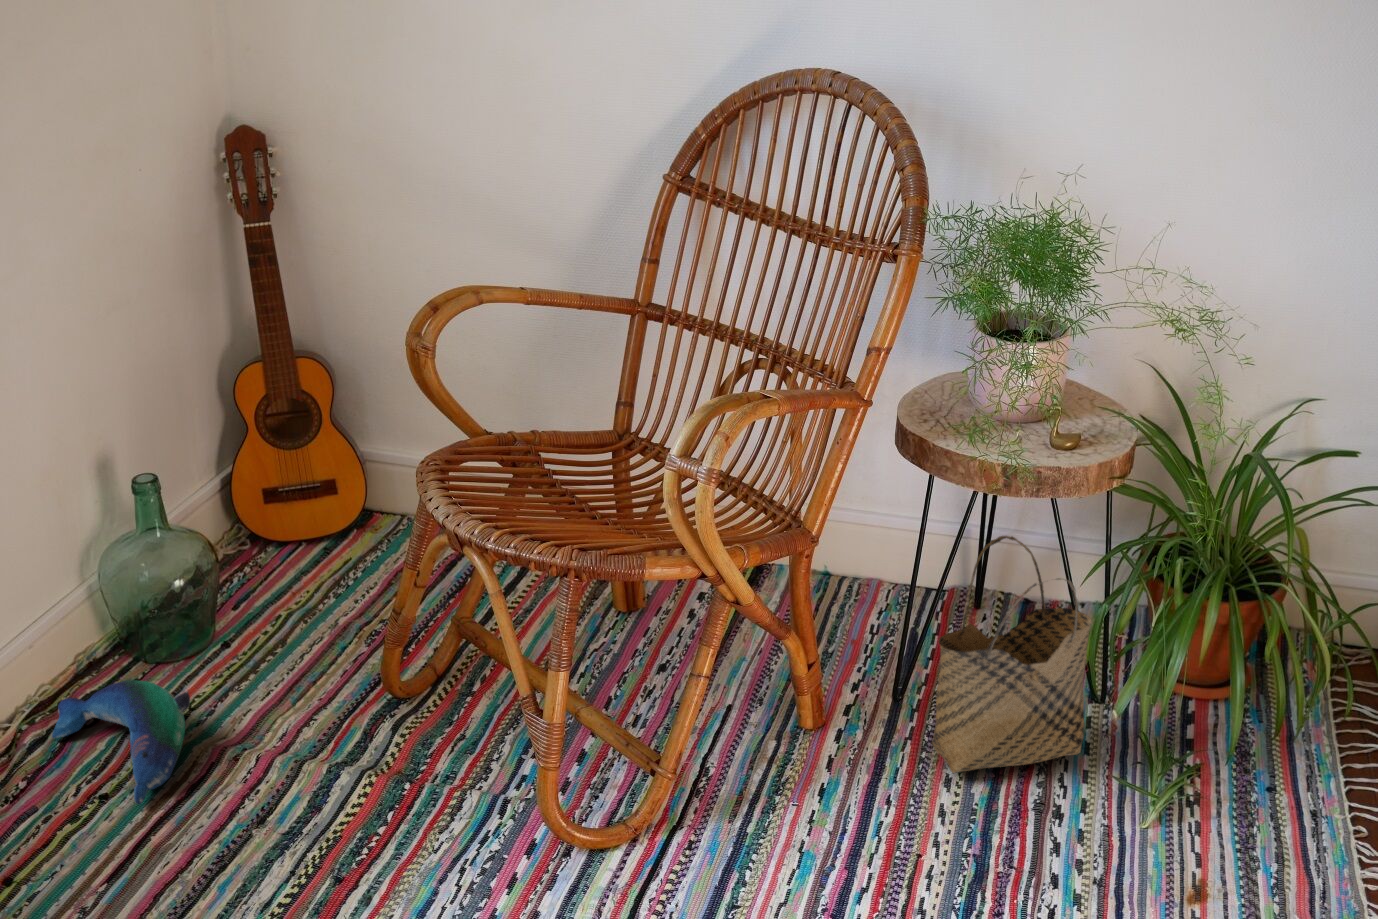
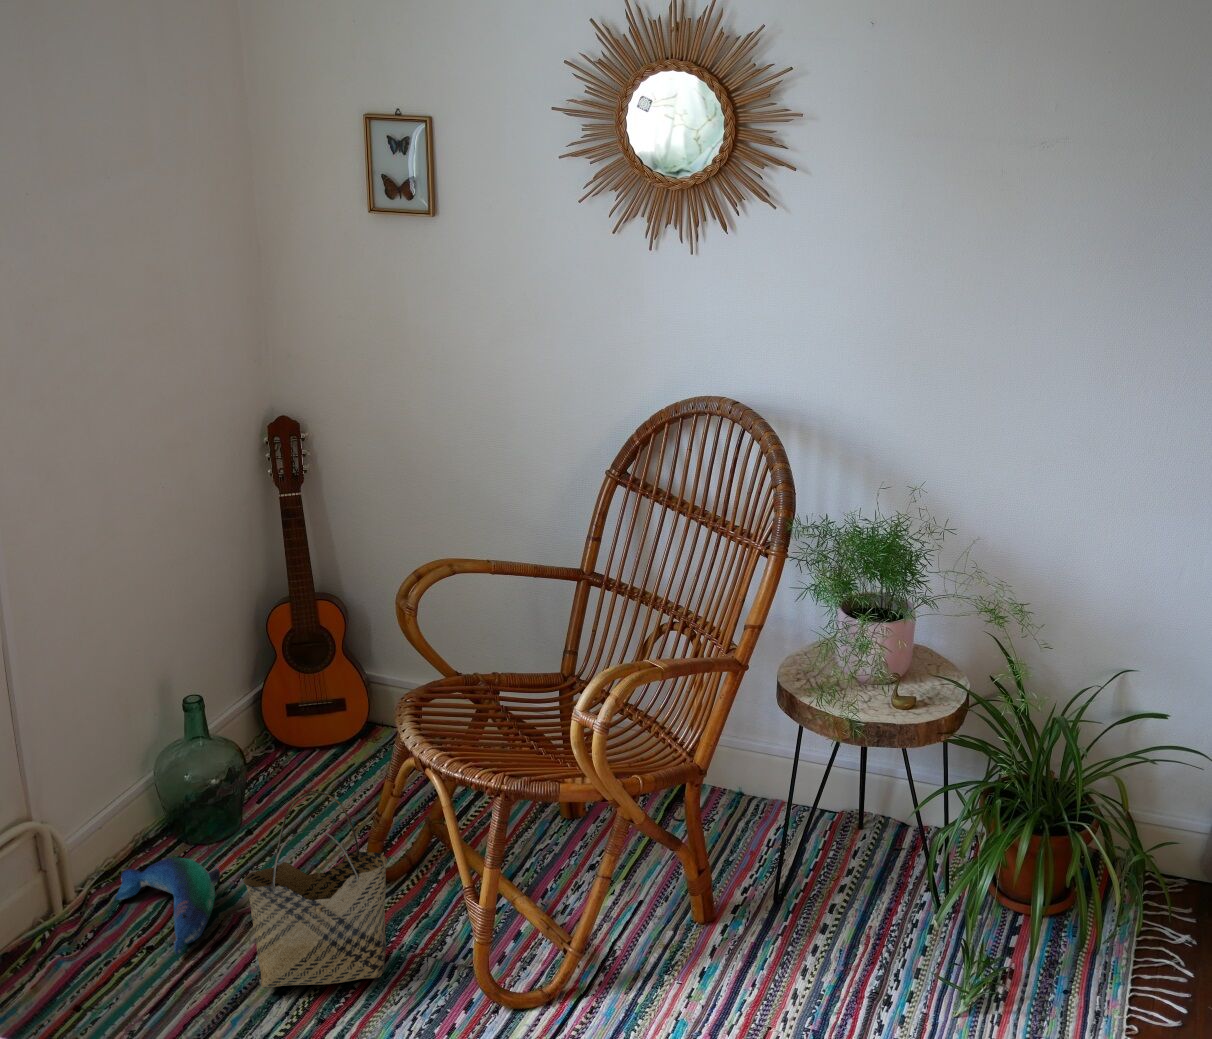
woven basket: present [932,536,1091,773] -> present [243,791,387,988]

